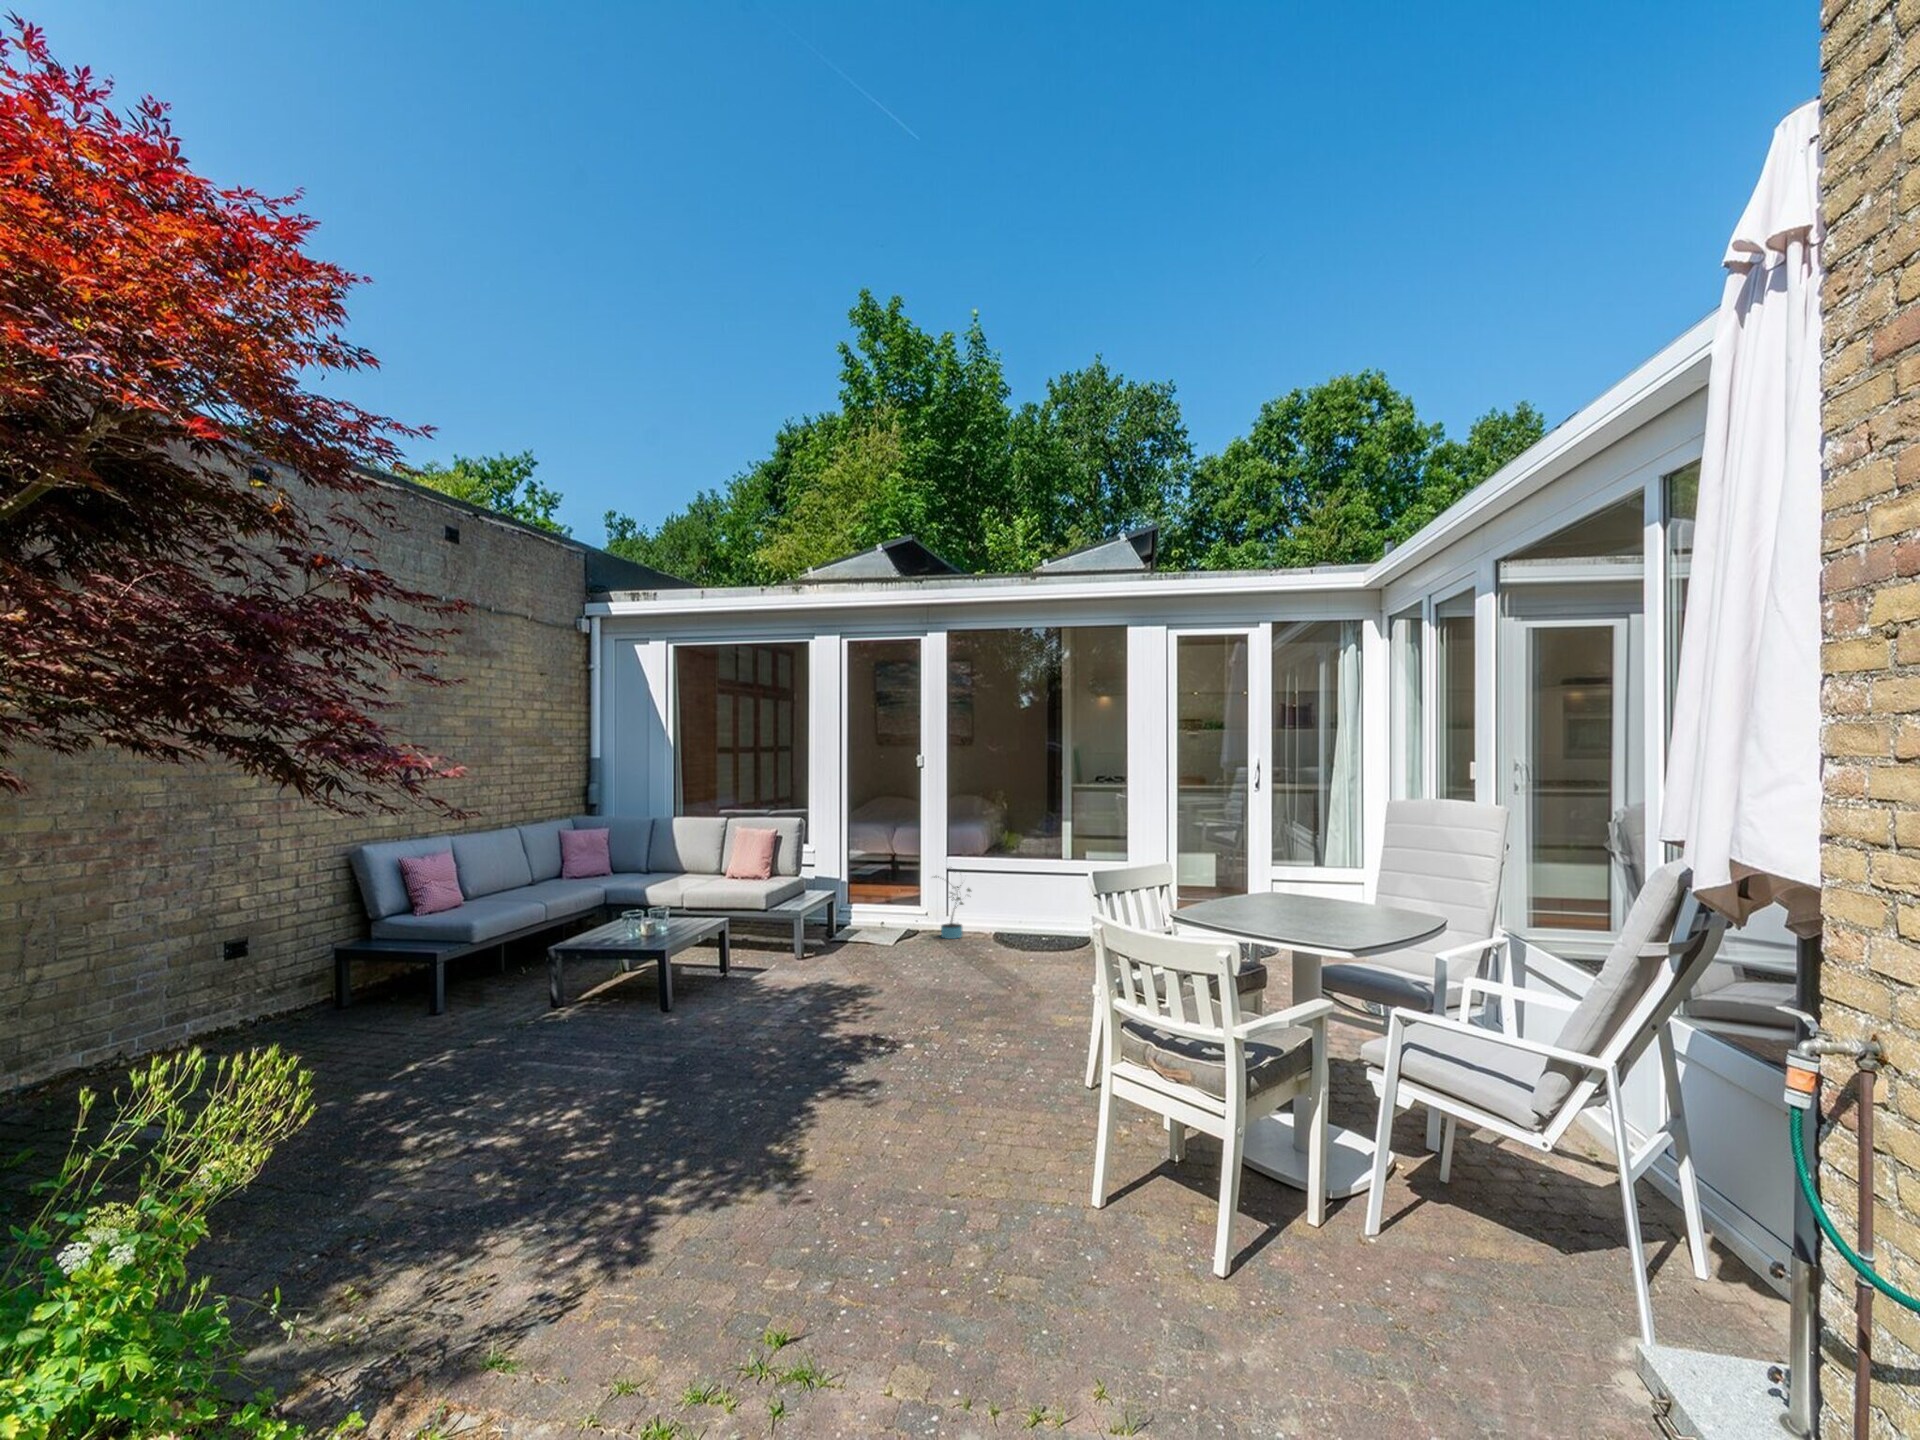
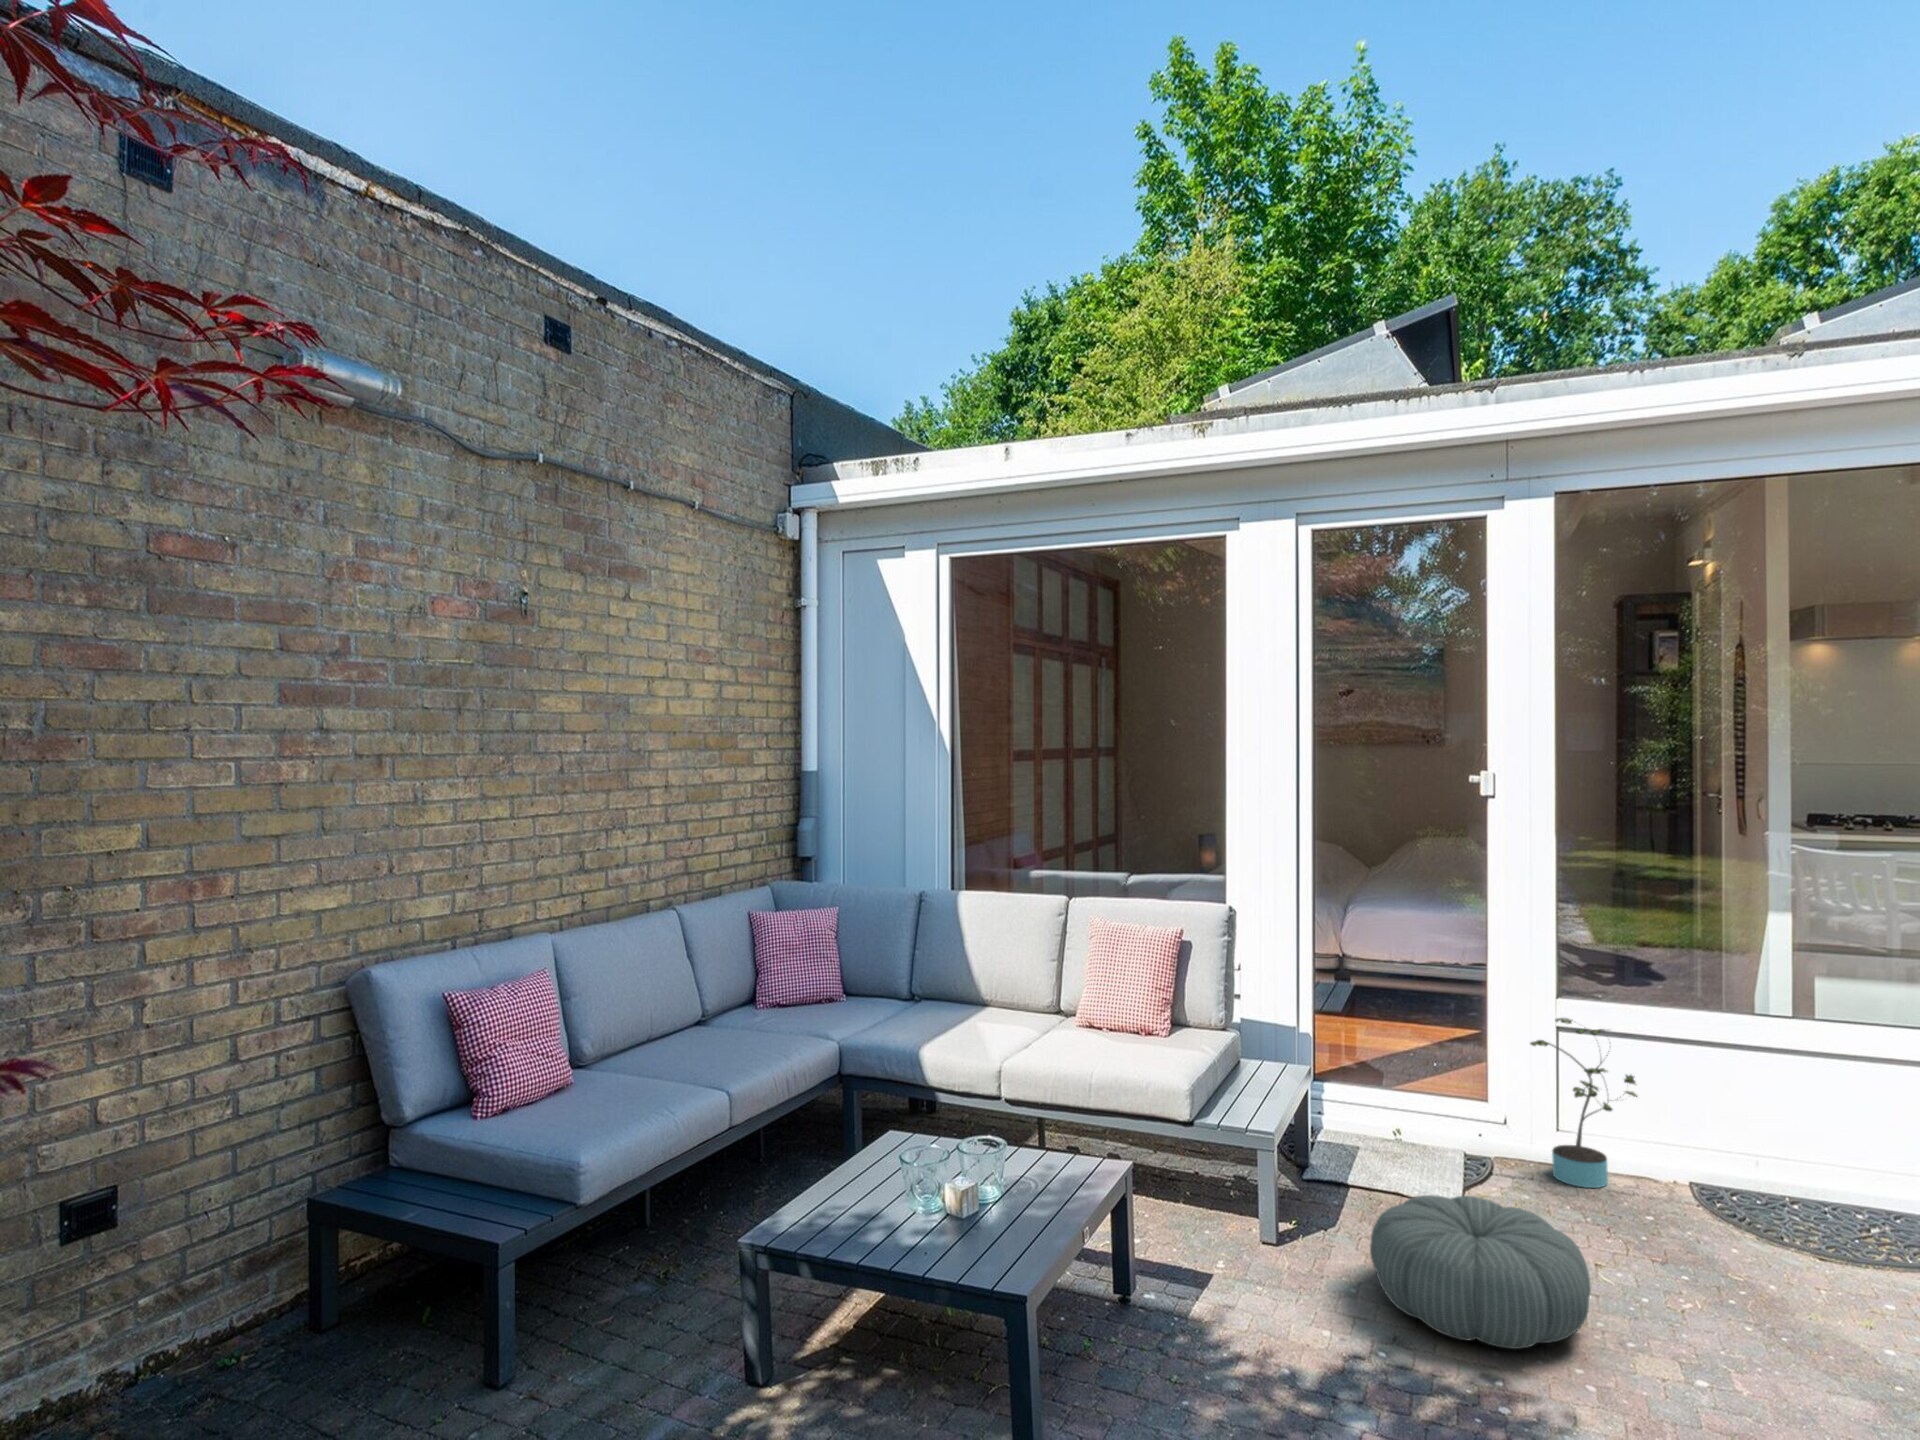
pouf: none [827,930,907,976] -> present [1370,1195,1591,1349]

